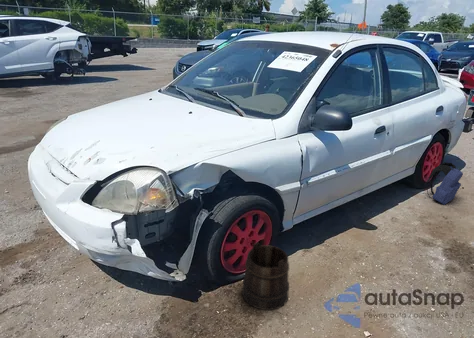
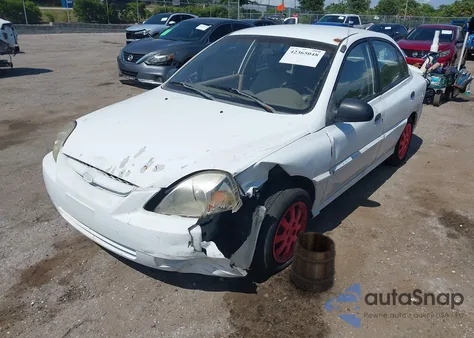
backpack: present [427,162,463,205] -> none [403,141,434,178]

